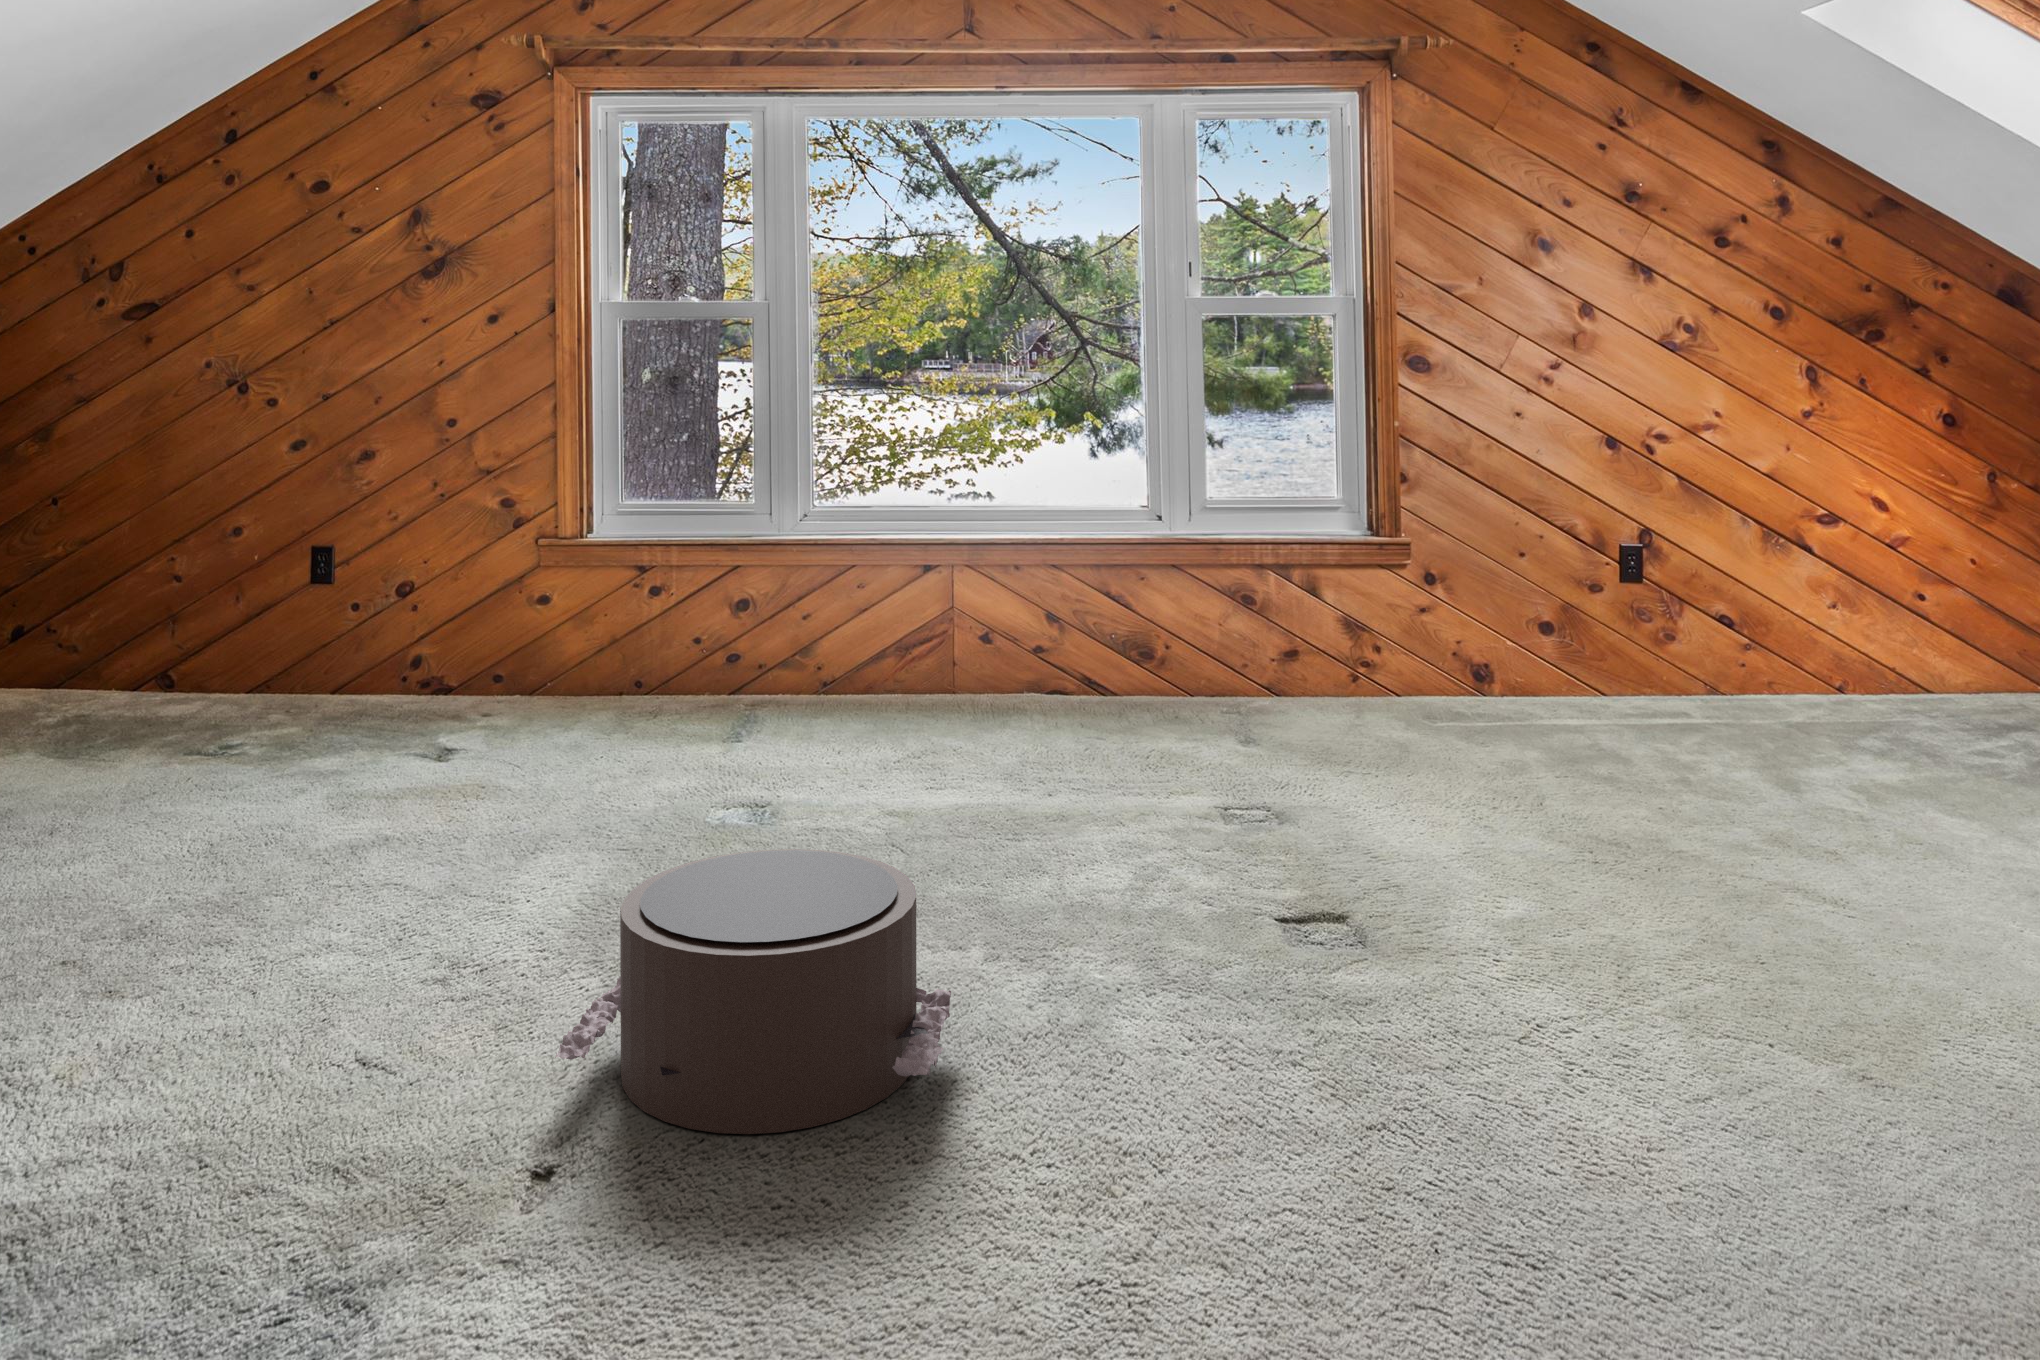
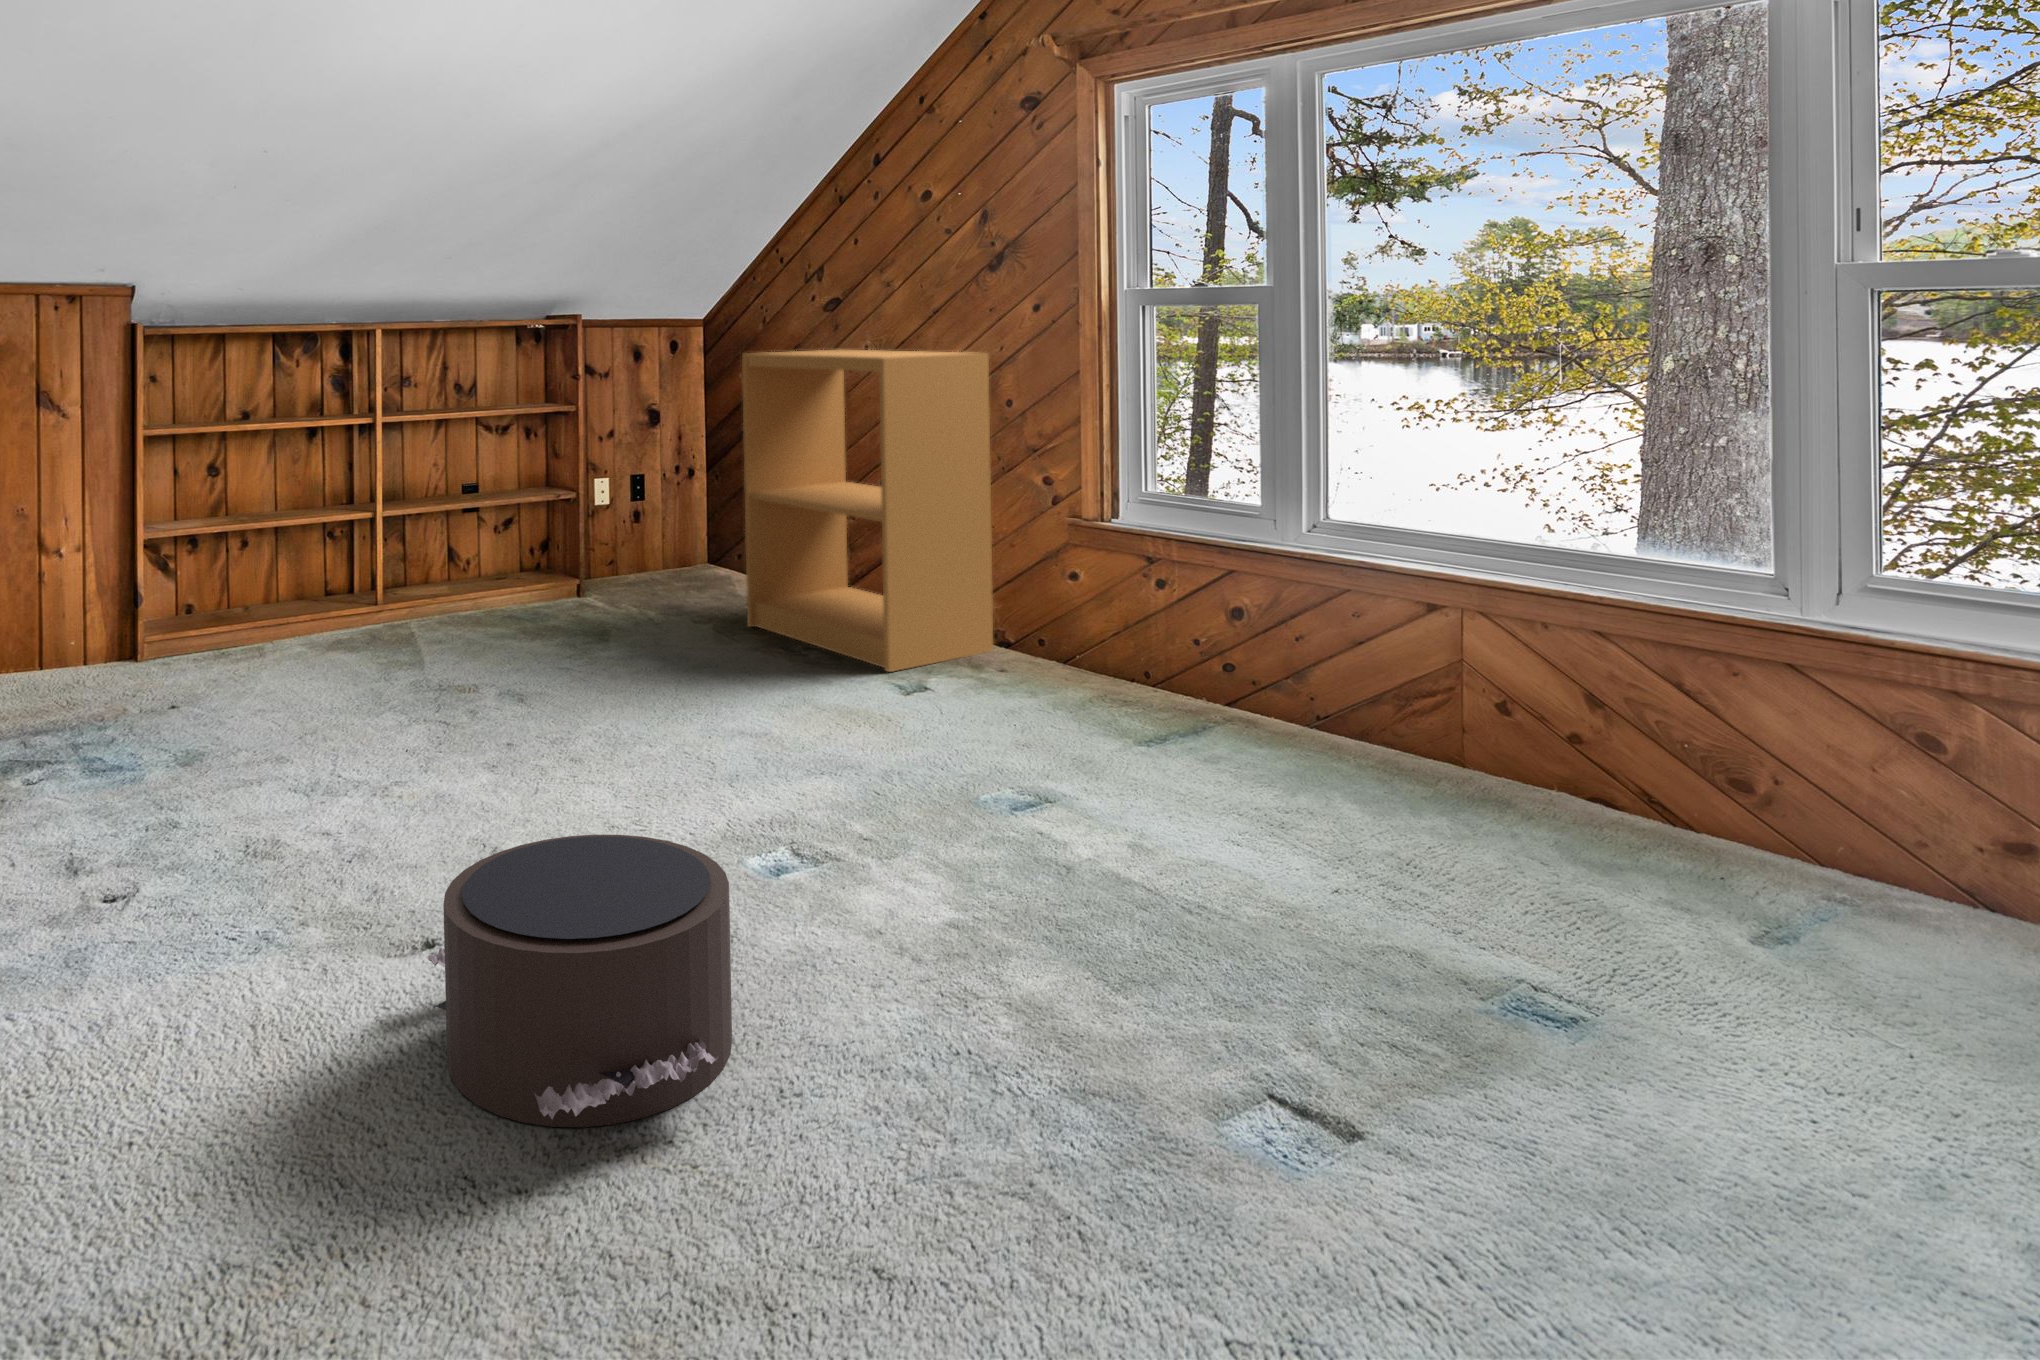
bookshelf: none [82,369,440,739] -> present [742,350,993,672]

